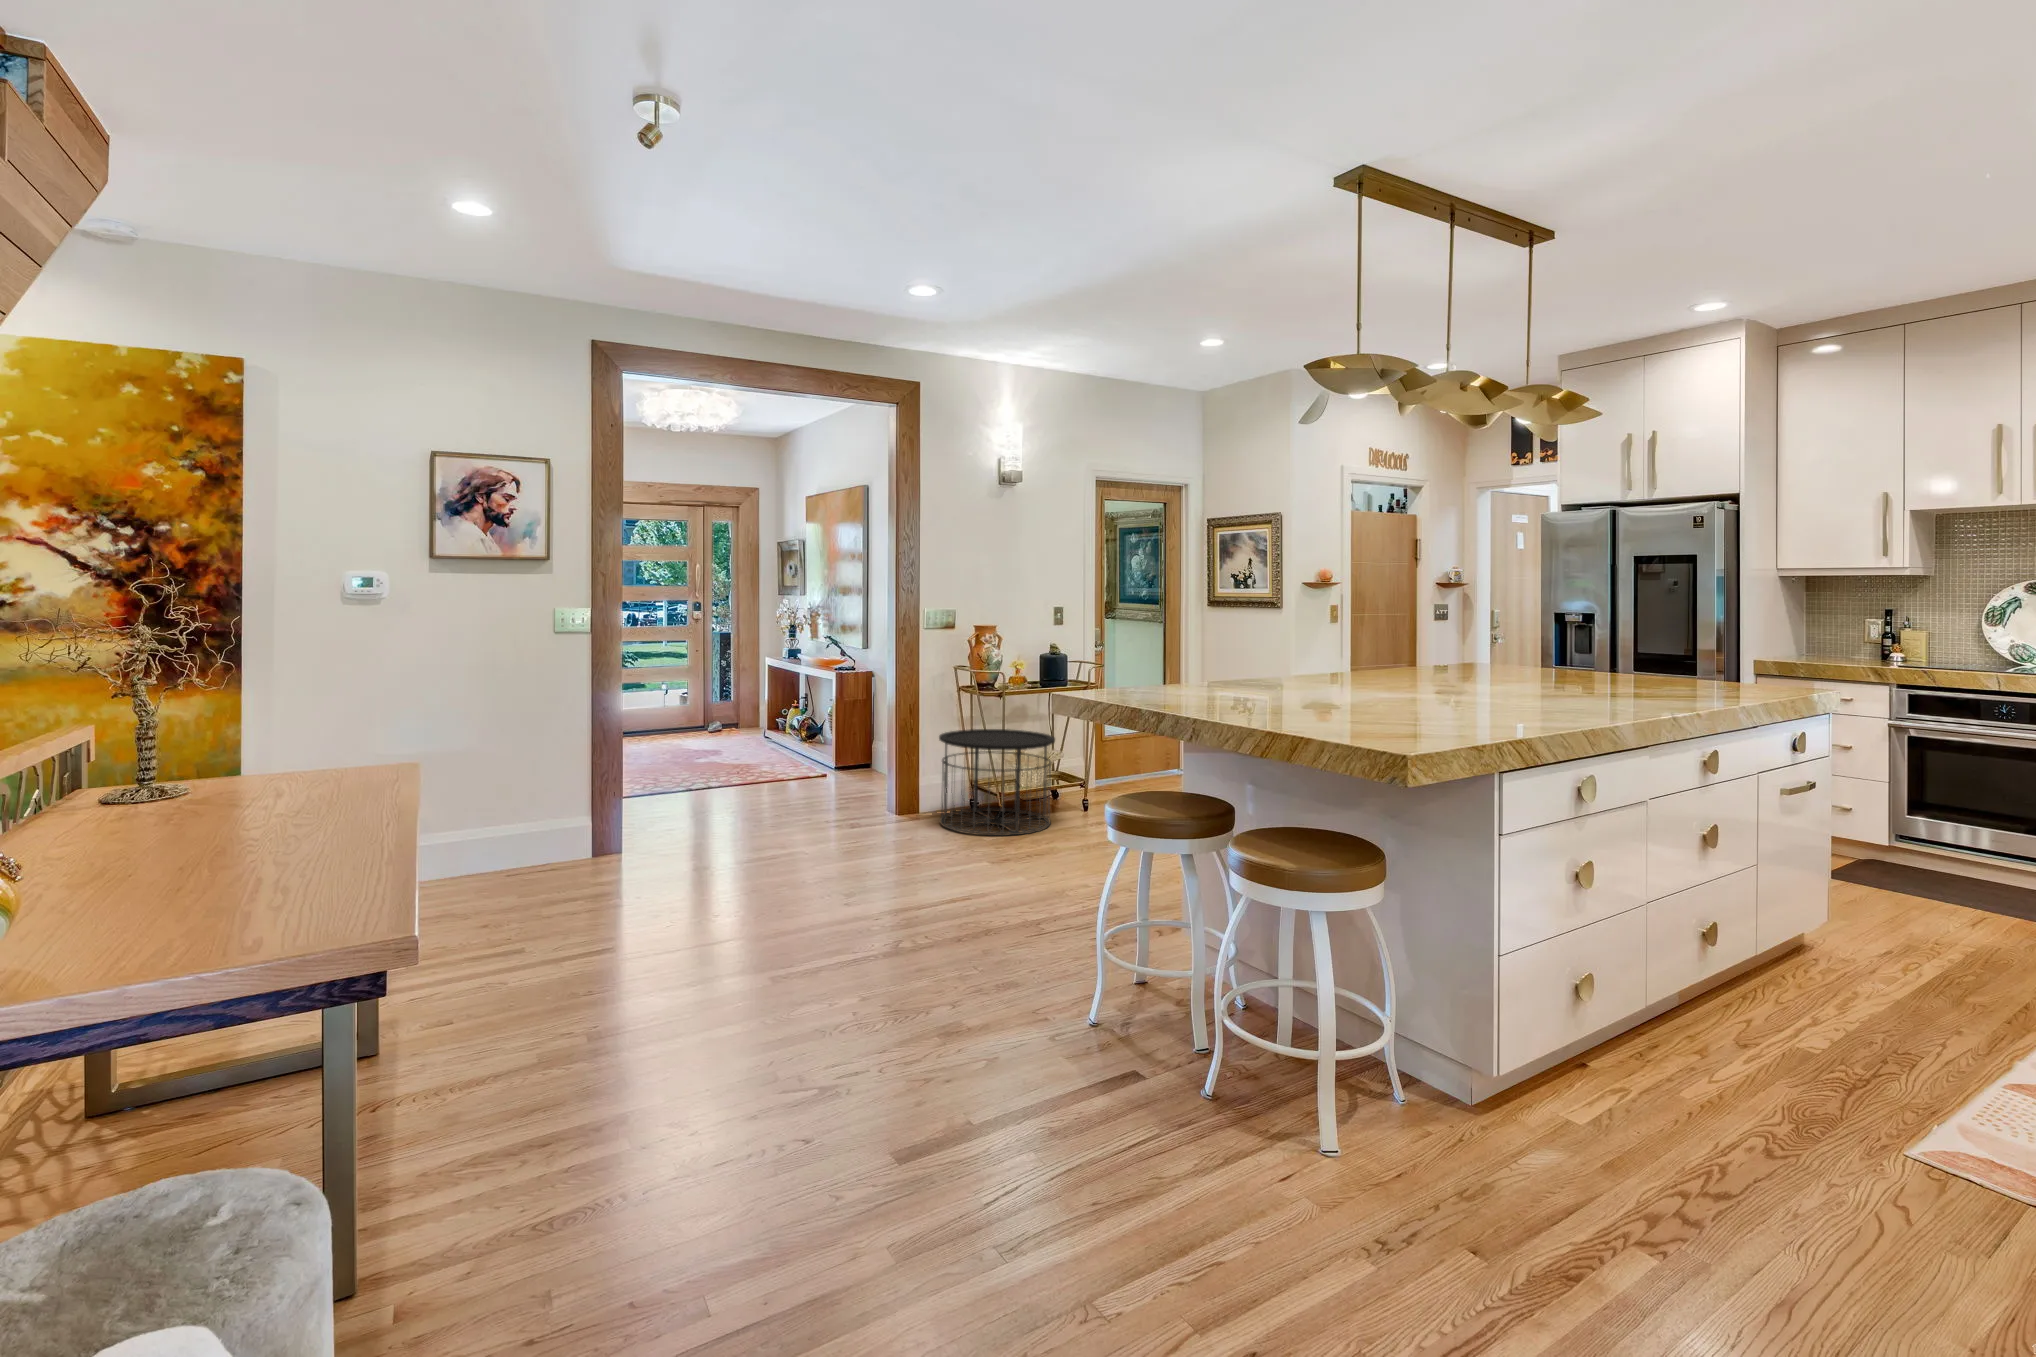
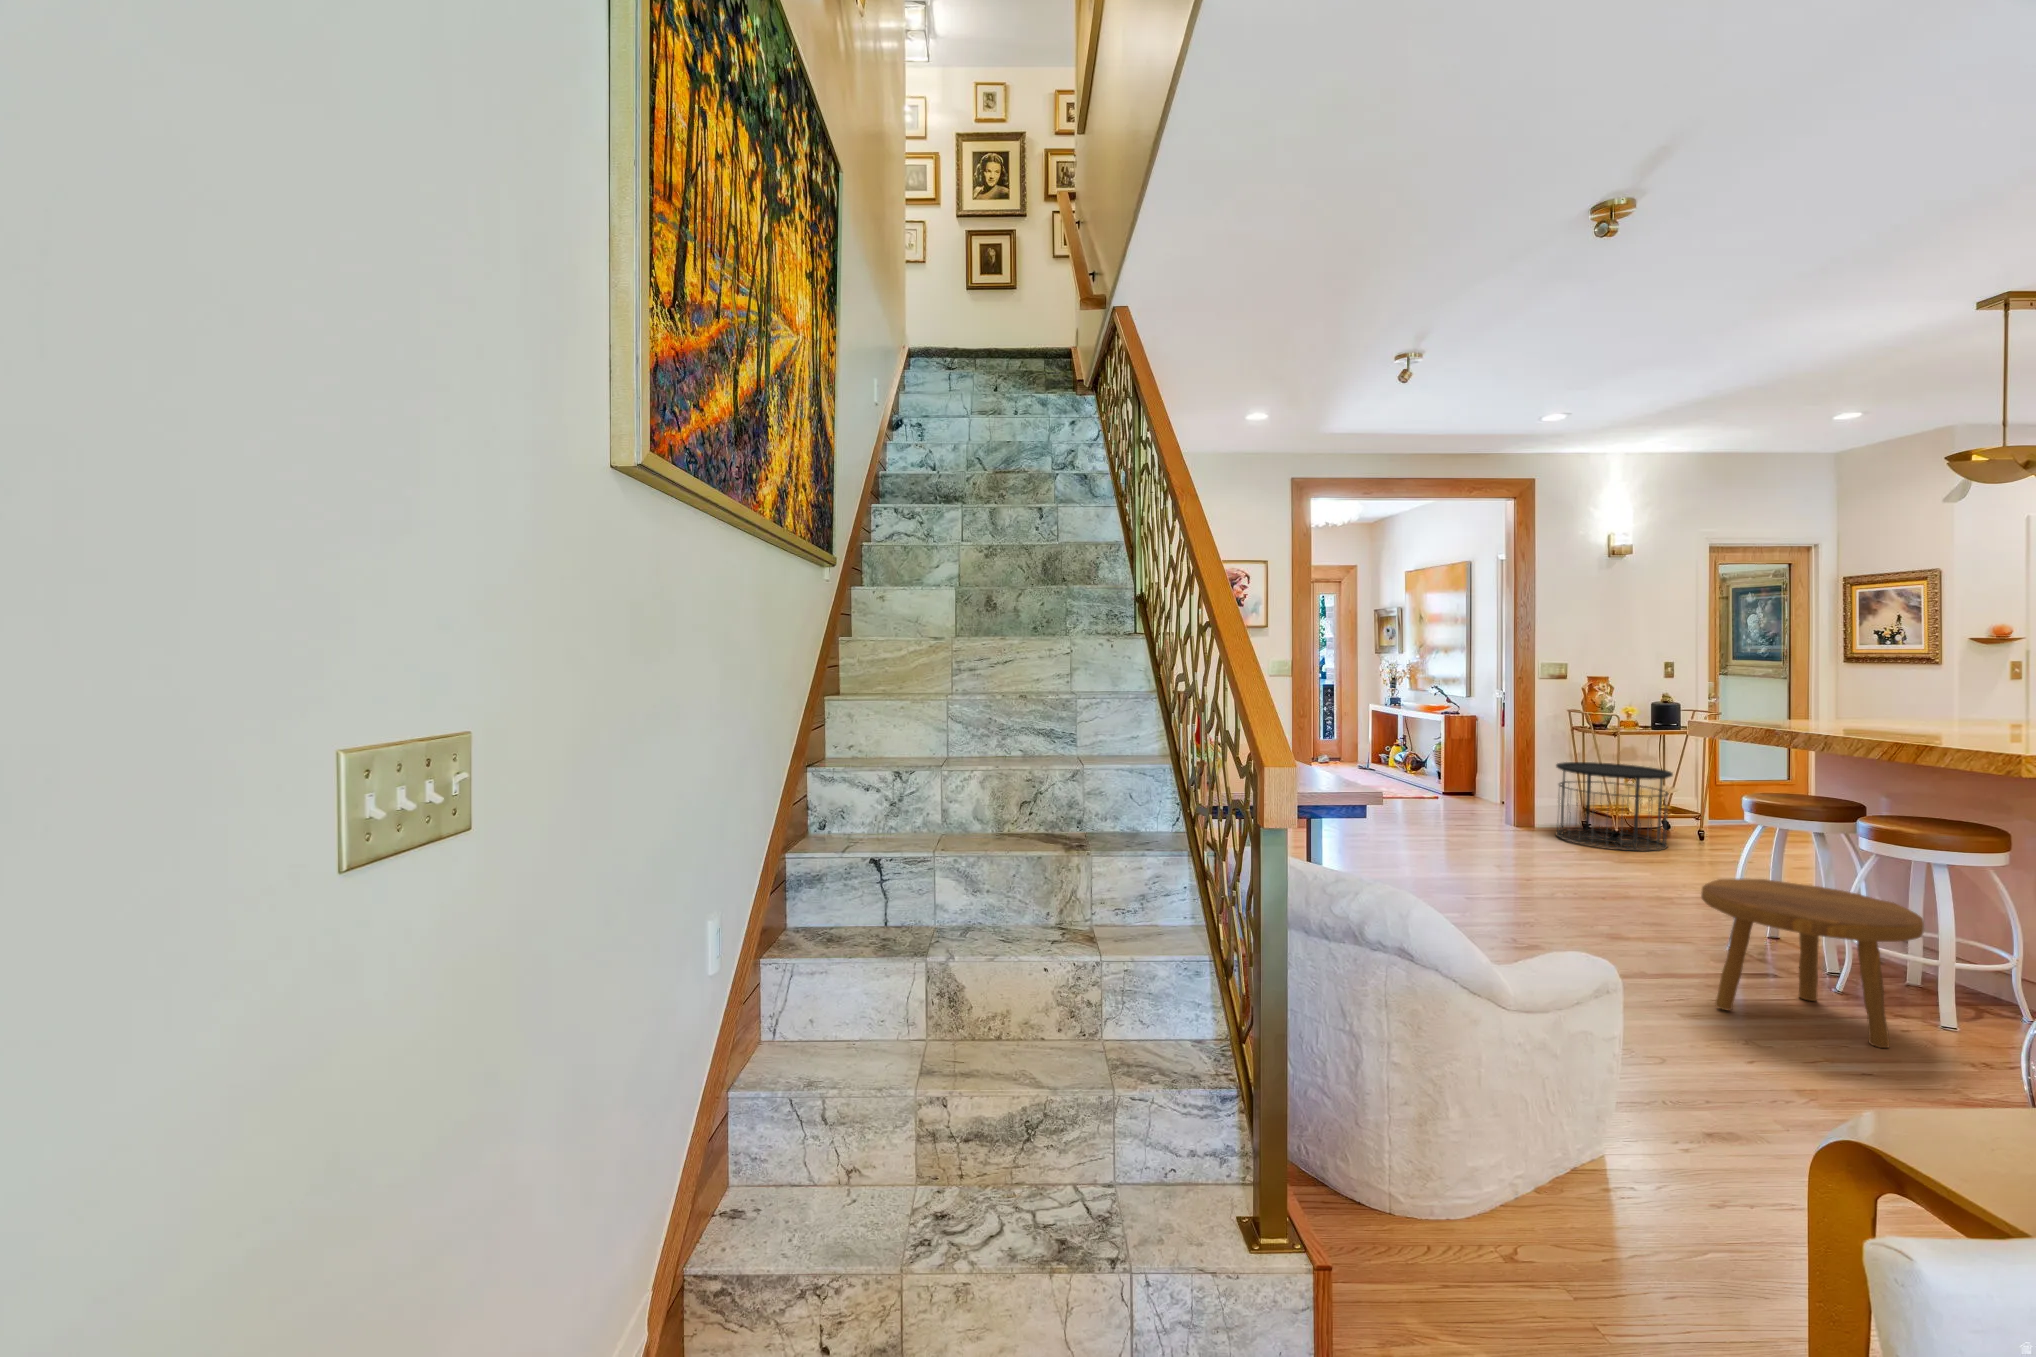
footstool: none [1028,903,1249,1123] -> present [1701,879,1924,1048]

